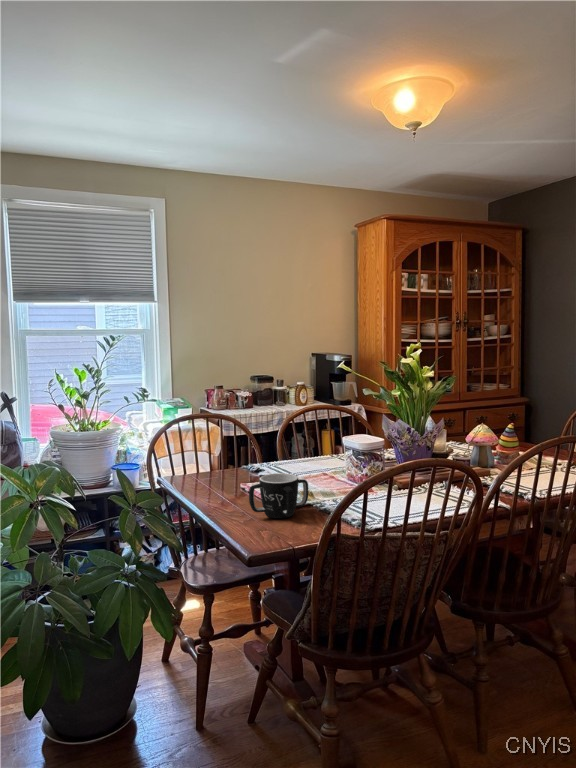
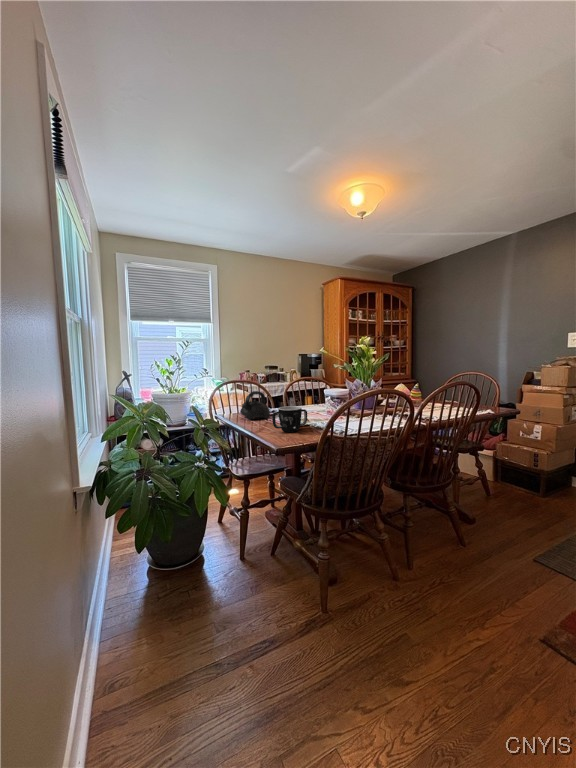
teapot: none [199,439,250,490] -> present [240,391,270,419]

